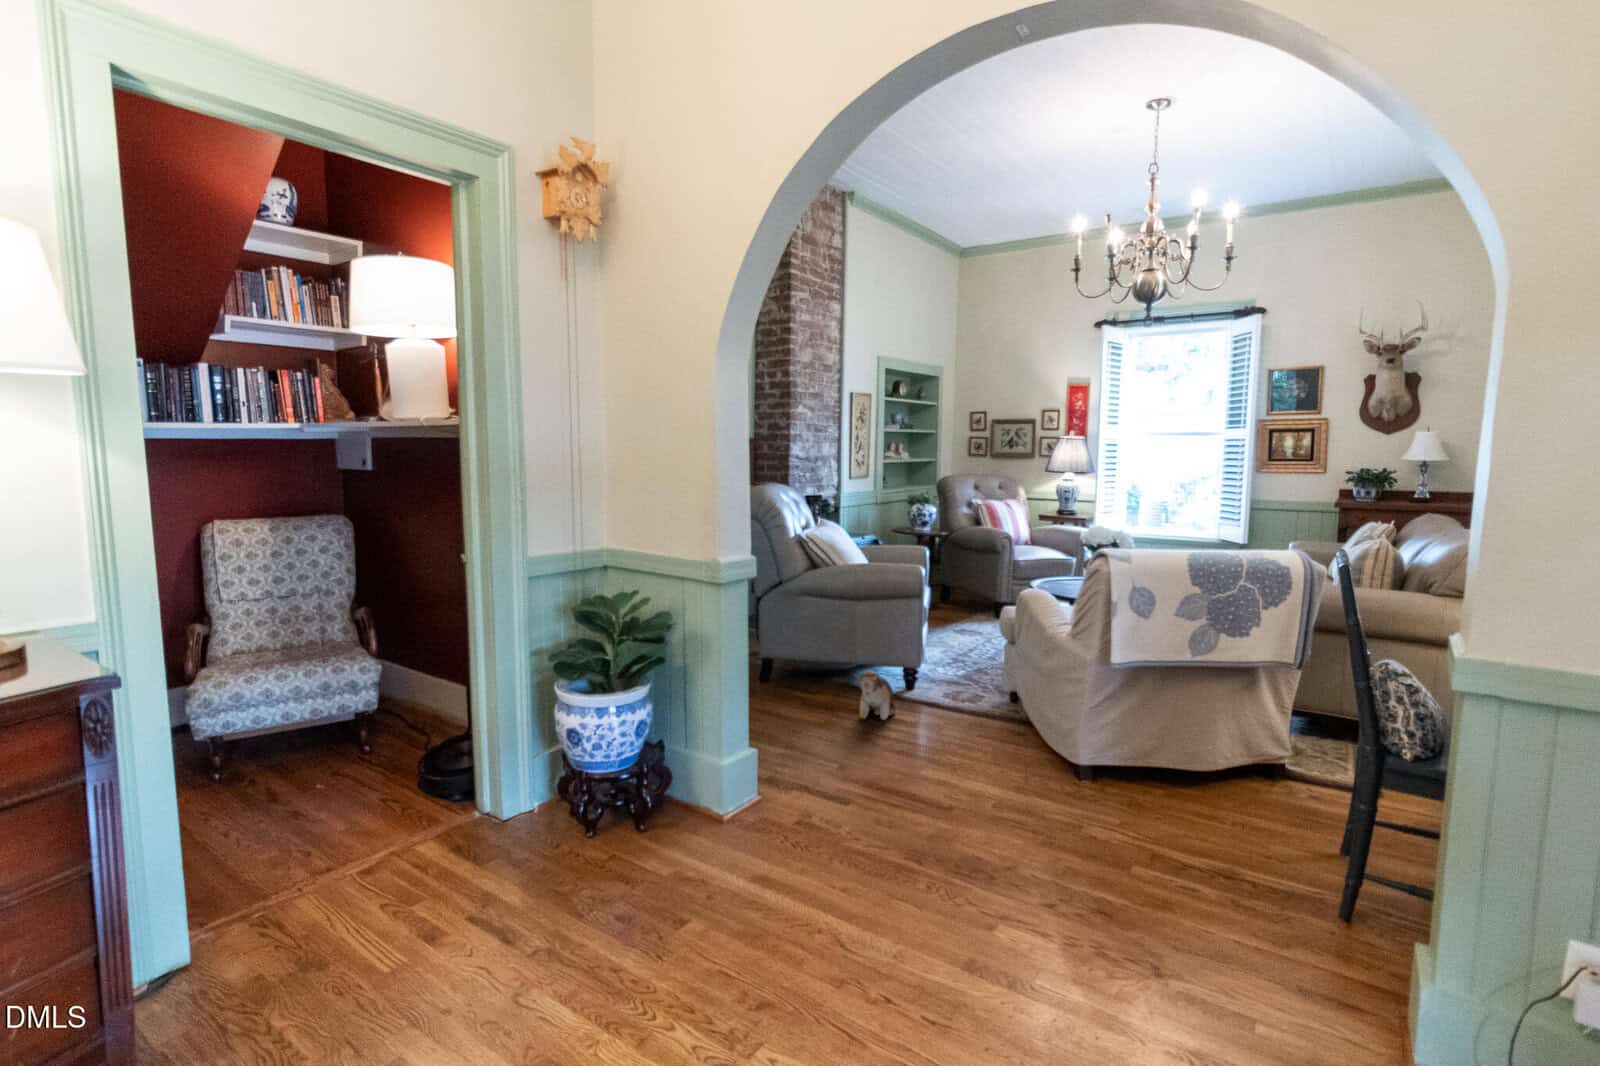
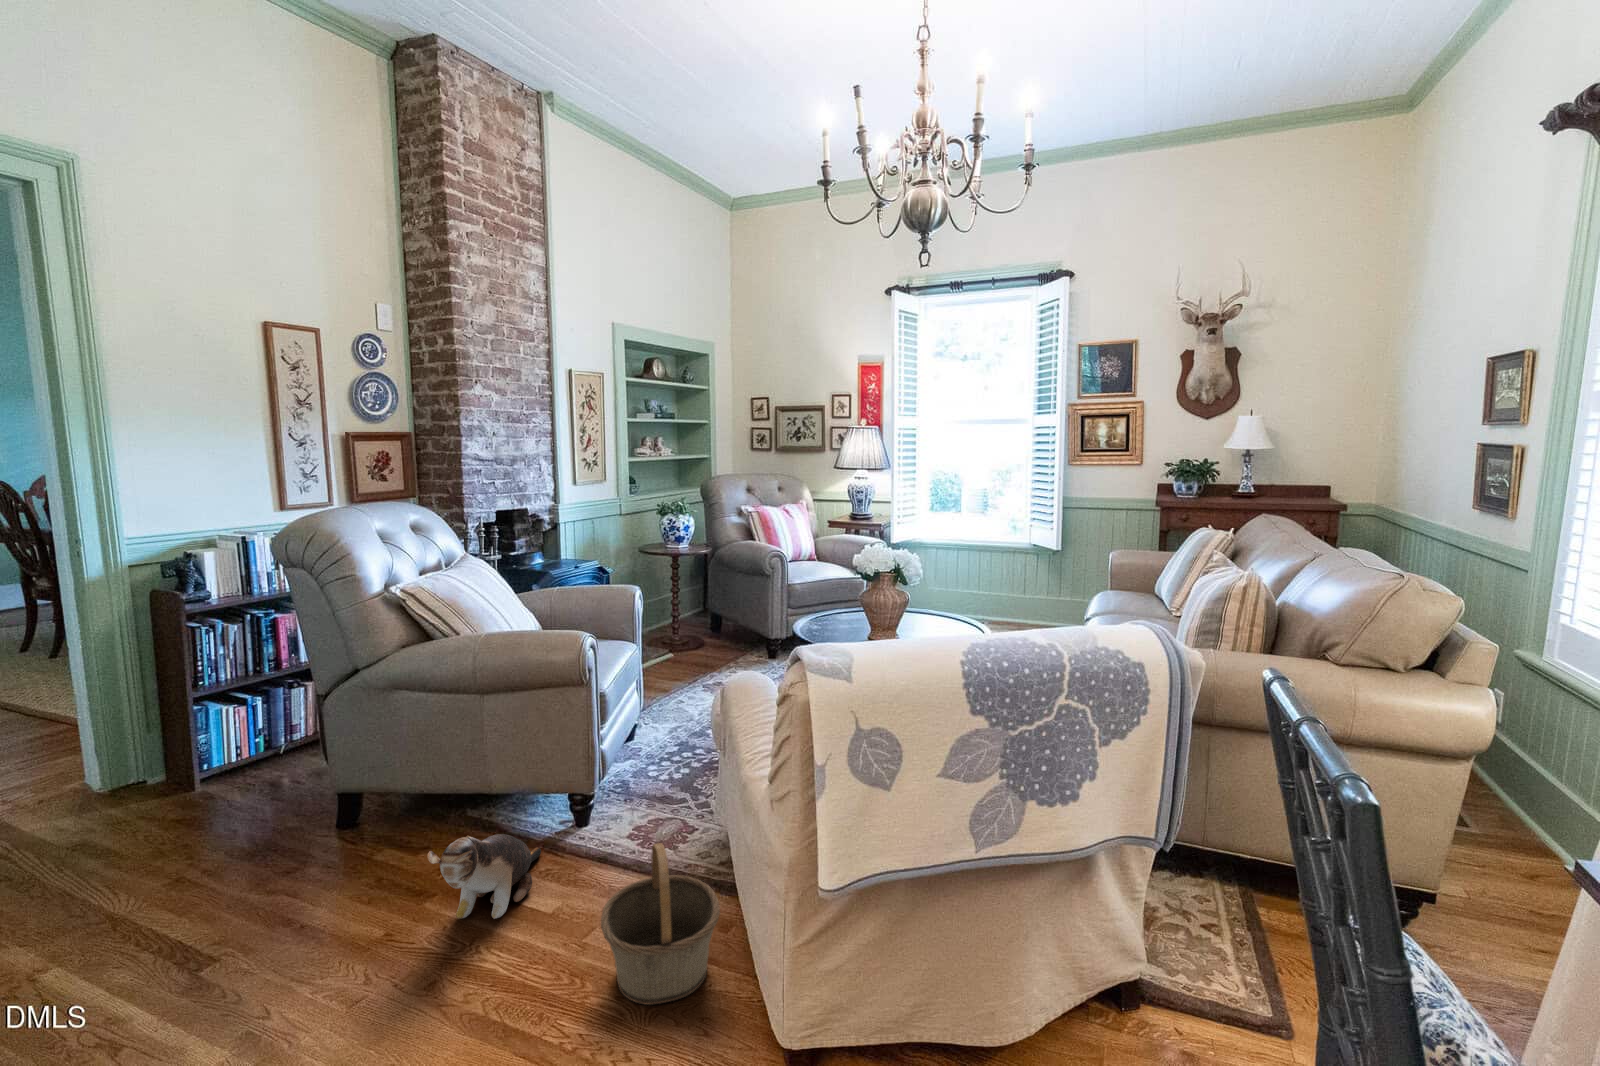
basket: none [958,676,1027,756] -> present [601,843,720,1005]

